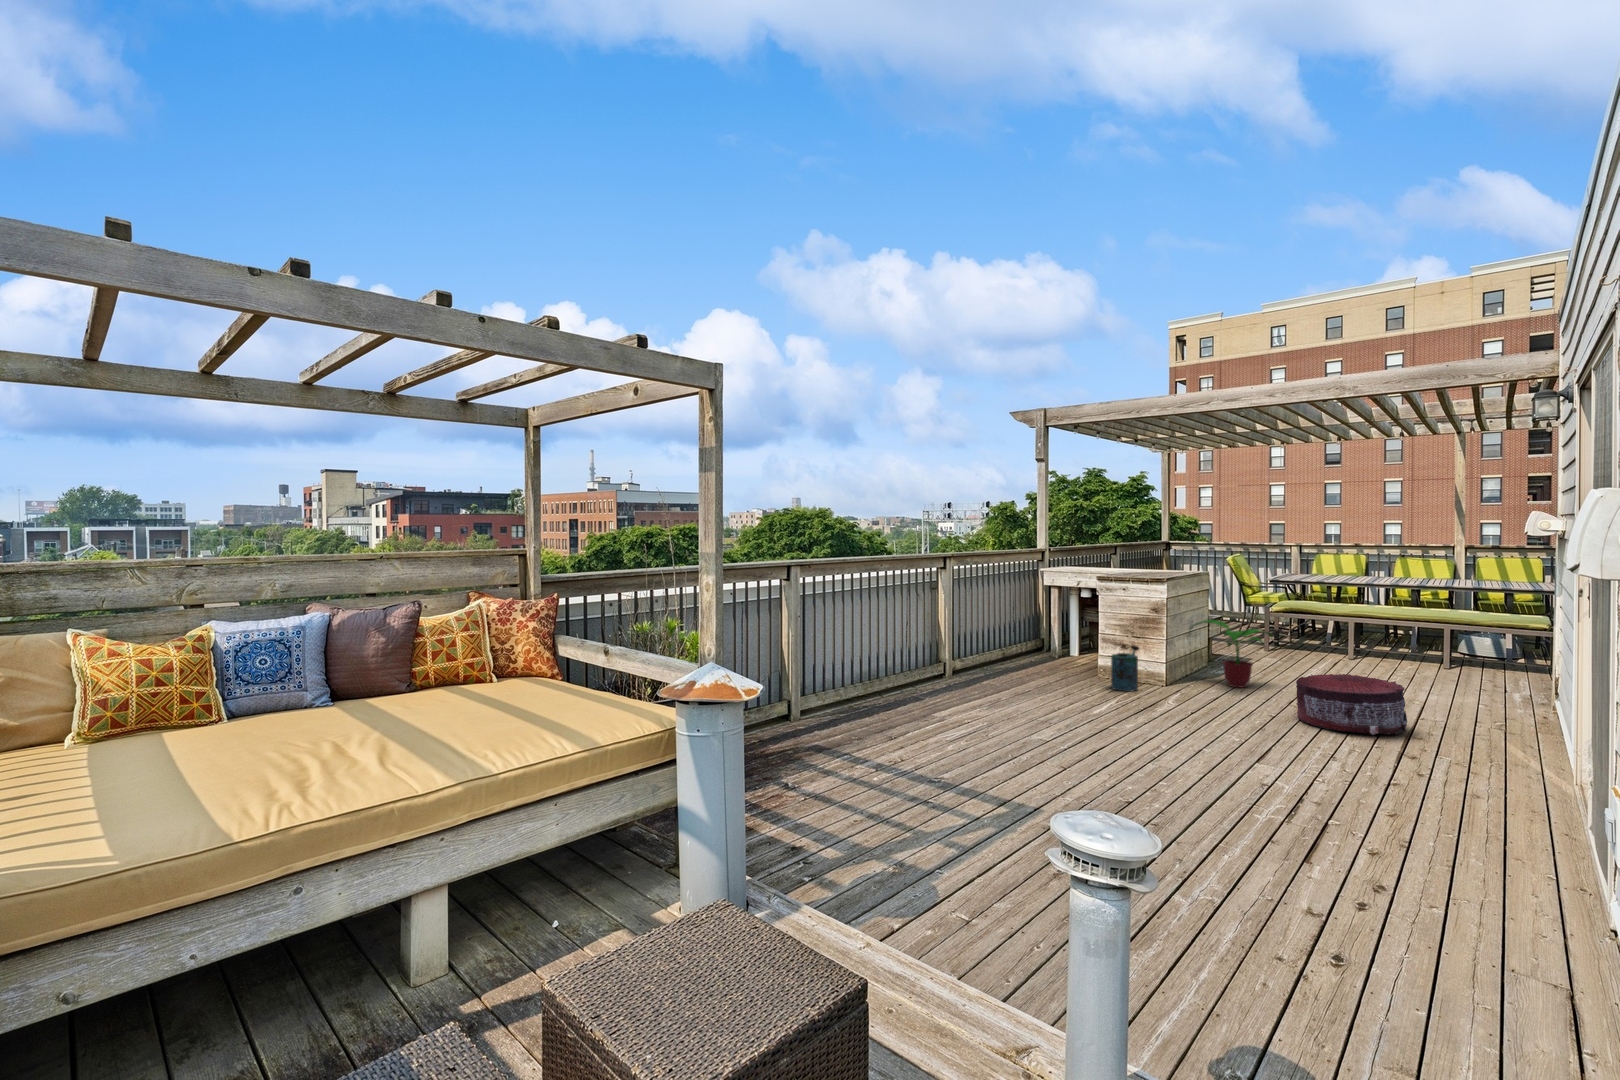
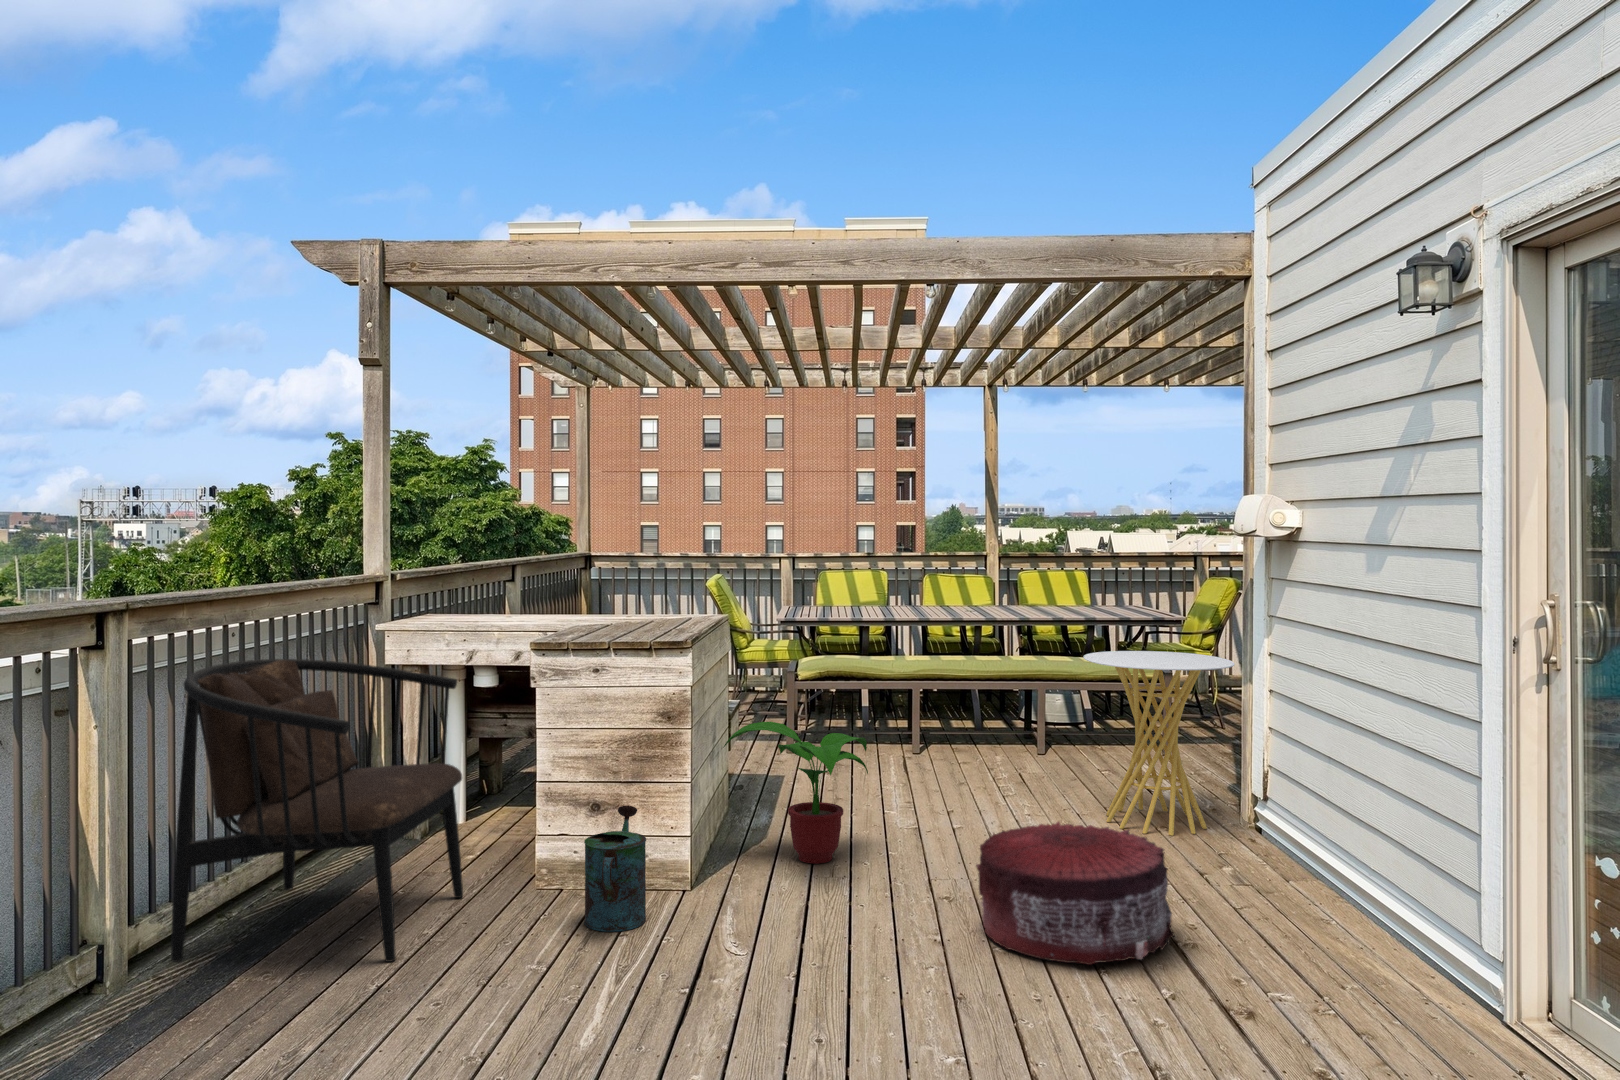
armchair: none [965,578,1067,685] -> present [171,659,463,962]
side table: none [1432,601,1548,710] -> present [1084,651,1235,836]

